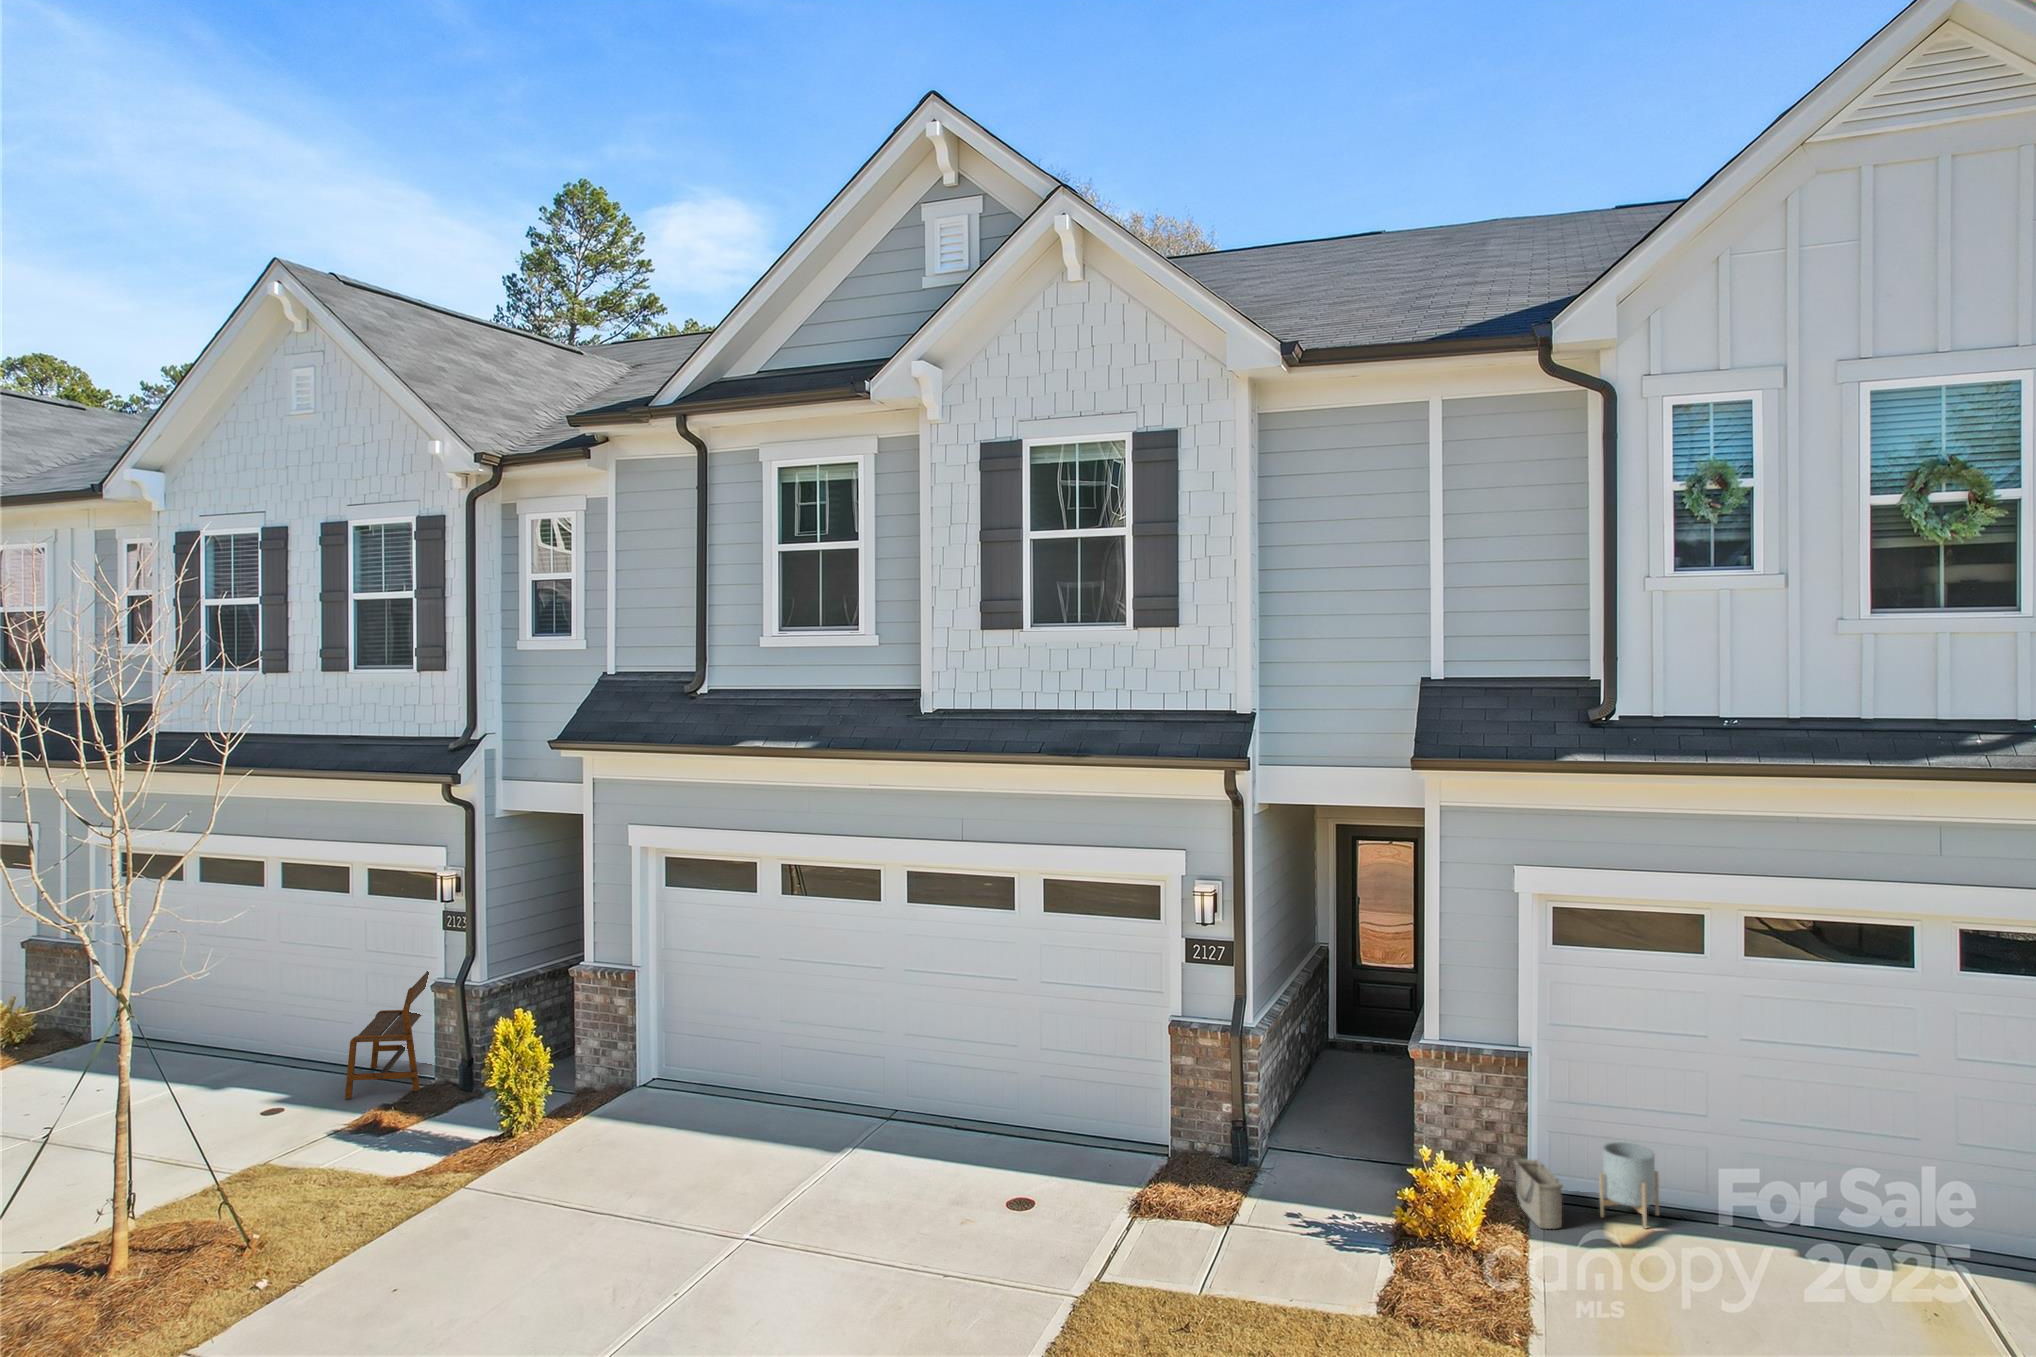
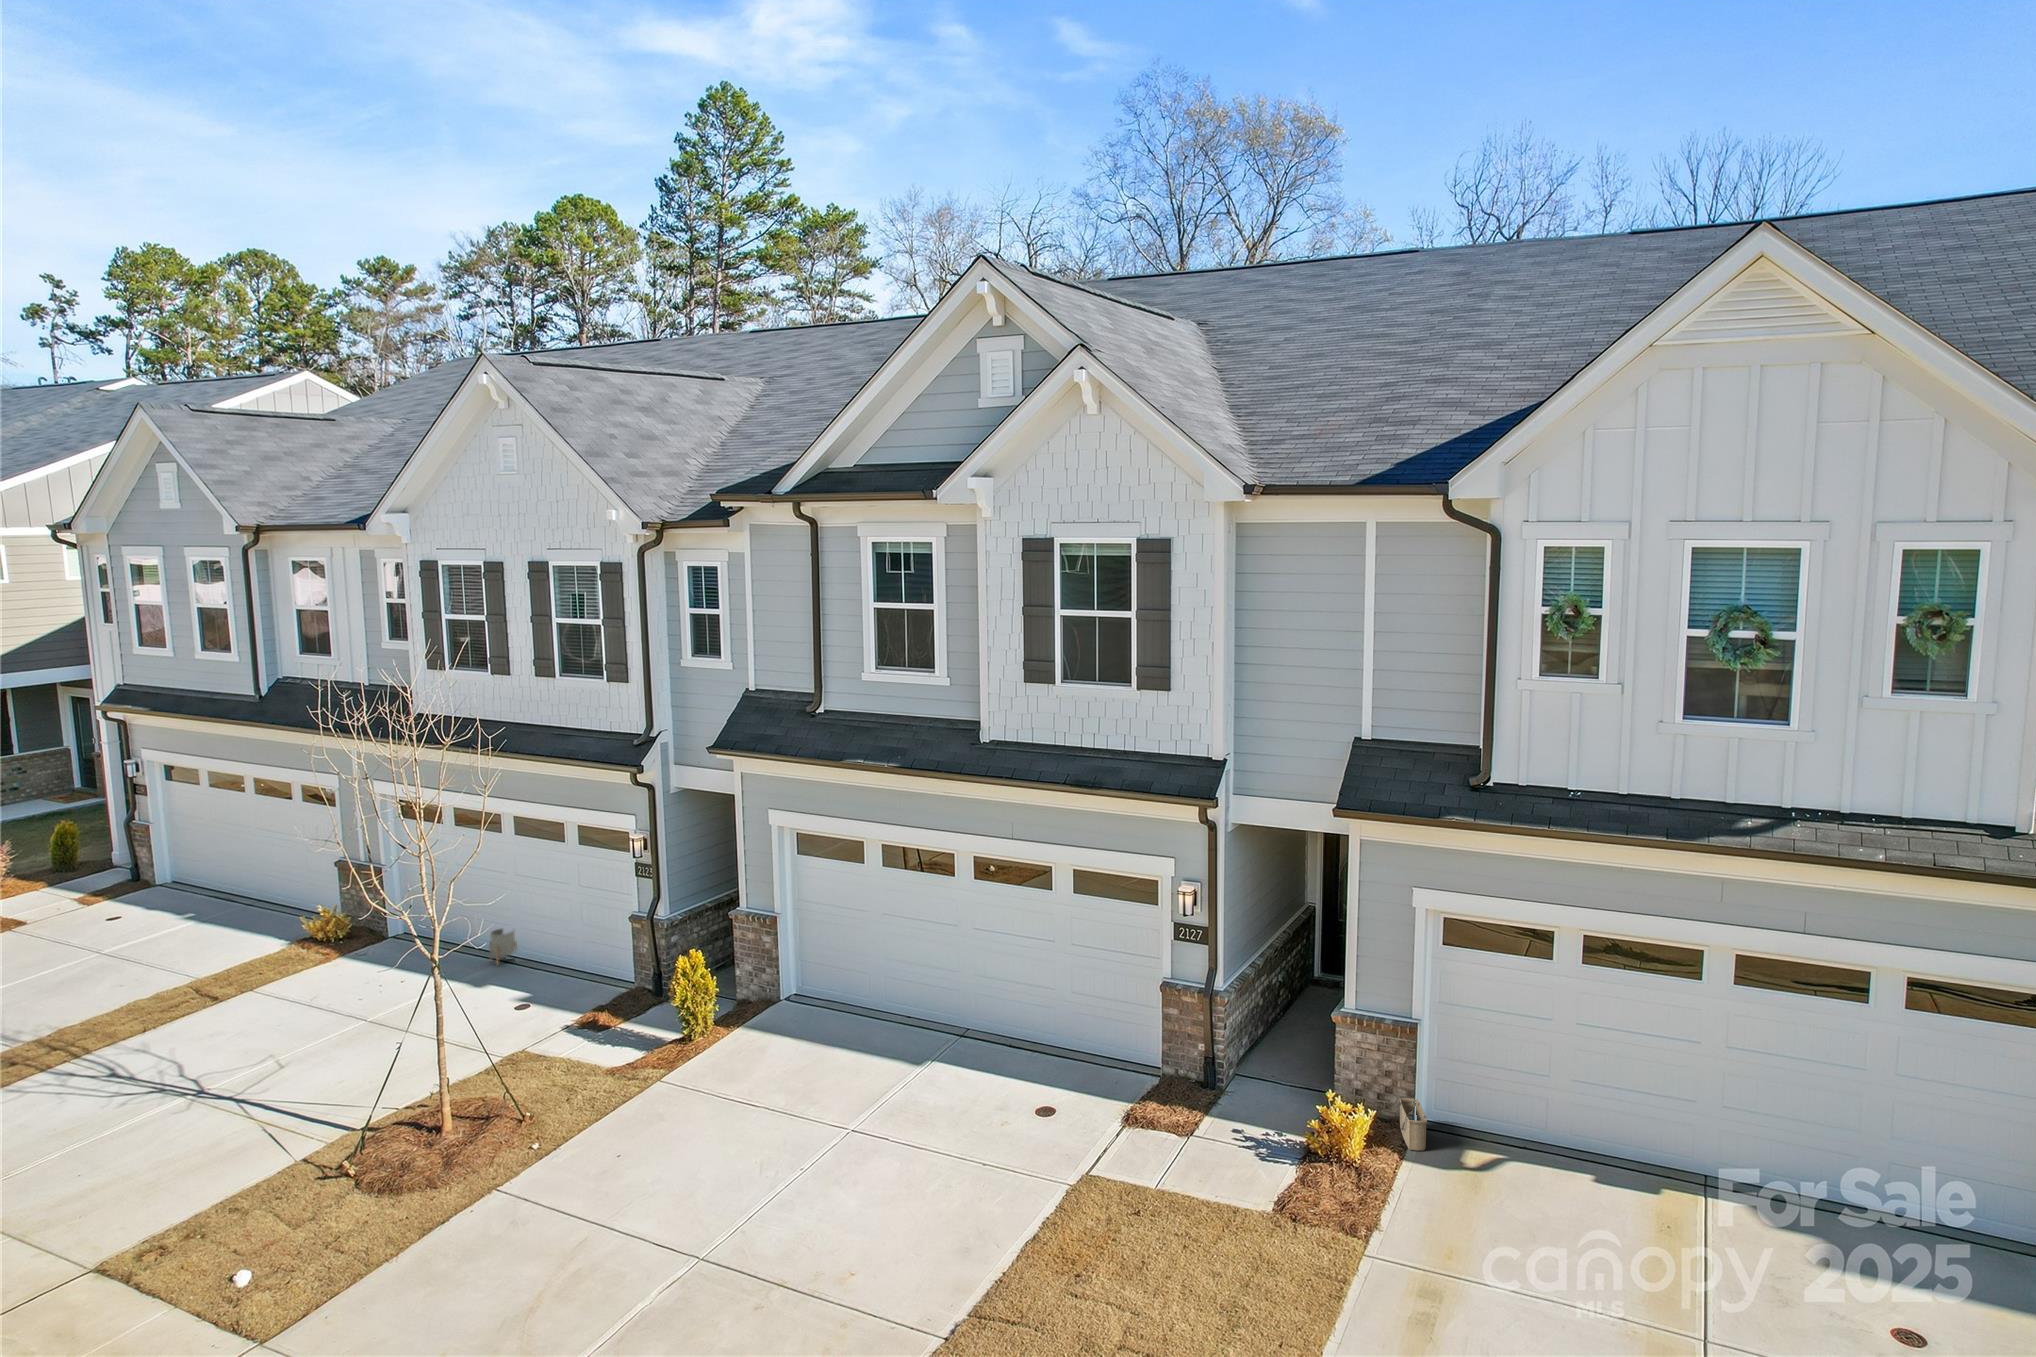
bench: present [345,971,429,1099] -> none [573,903,634,1002]
planter: present [1599,1142,1659,1229] -> present [489,929,518,964]

